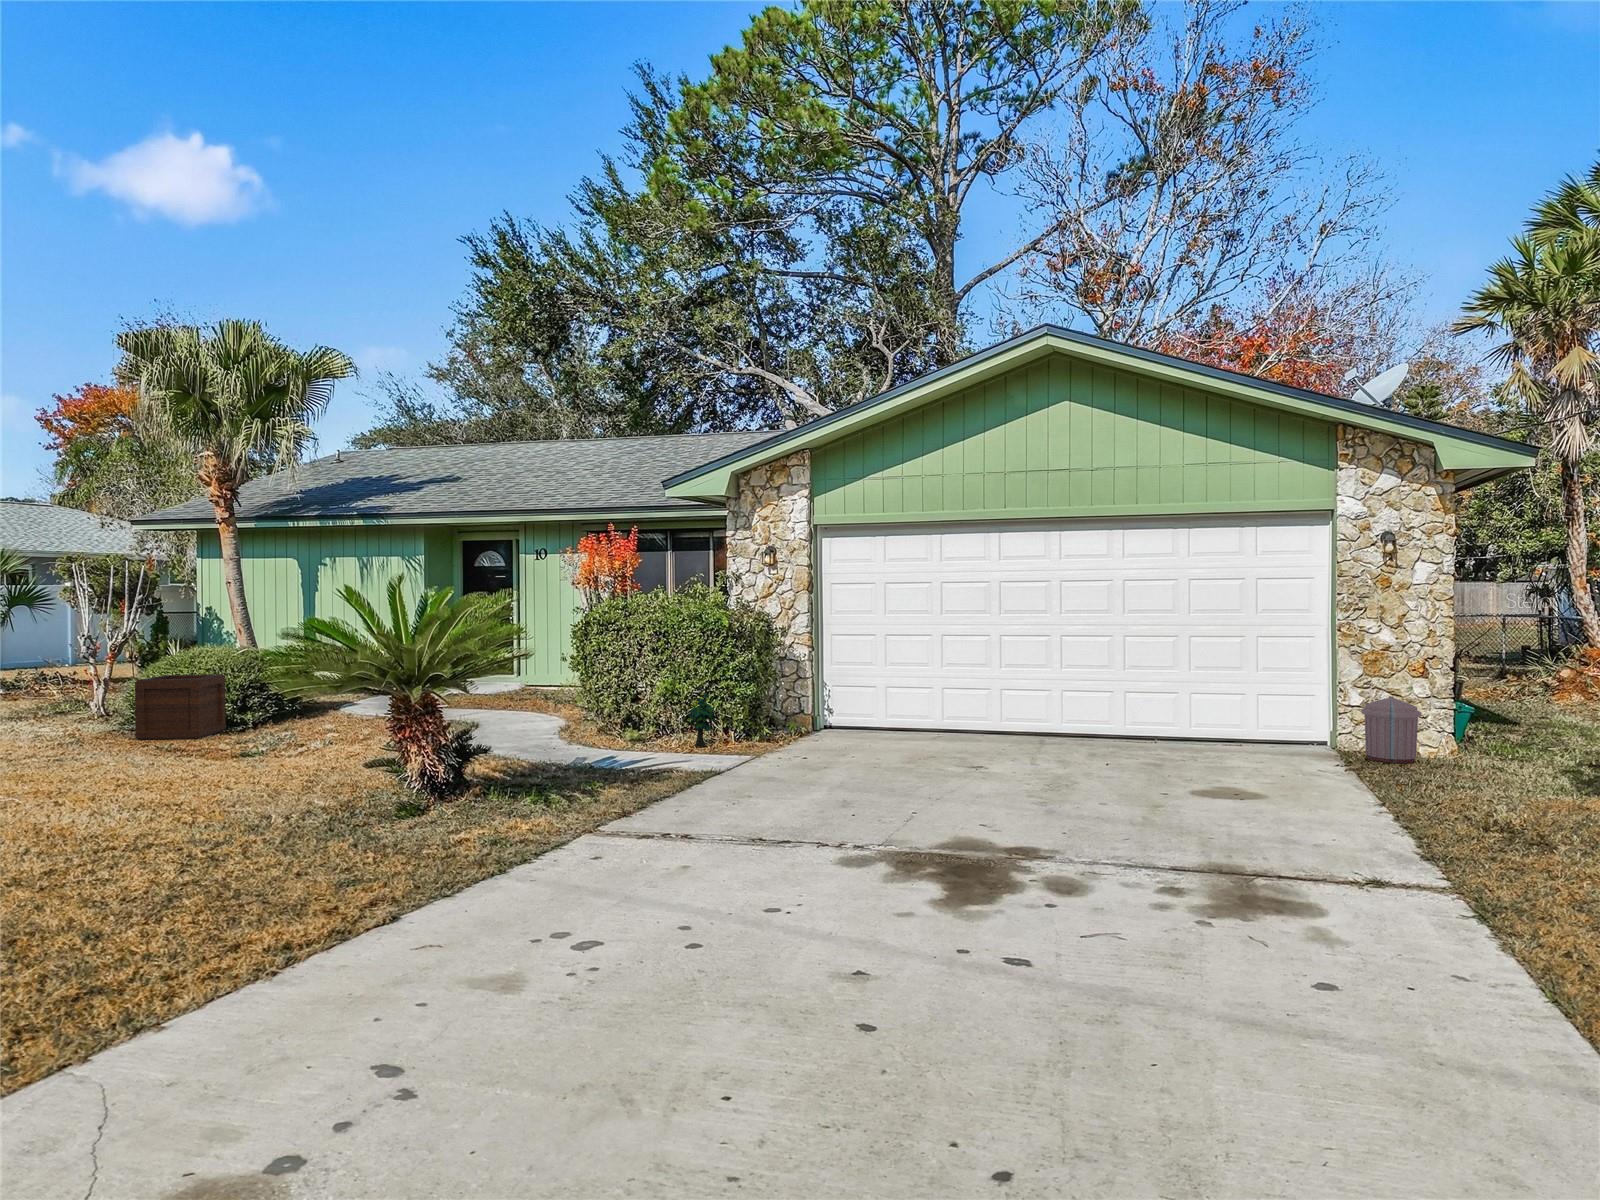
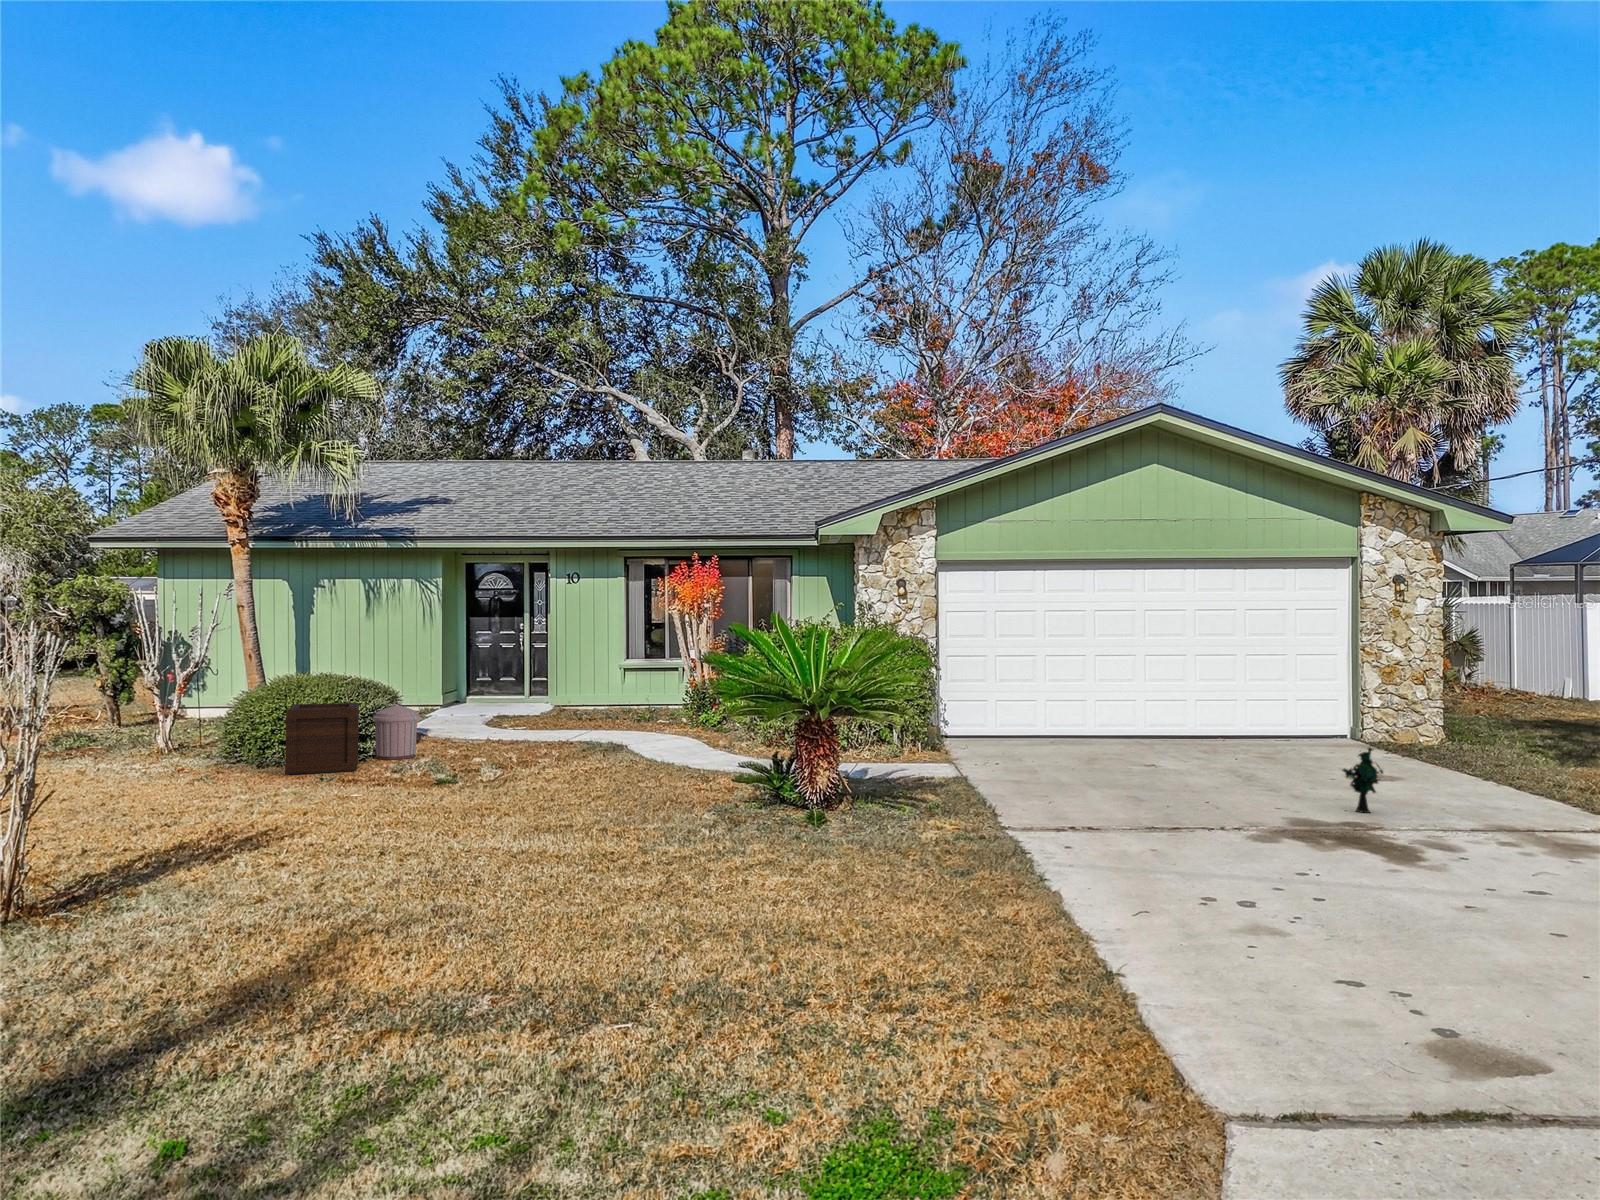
decorative plant: present [685,694,715,746] -> present [1343,748,1383,813]
trash can: present [1361,696,1421,763] -> present [373,704,420,760]

